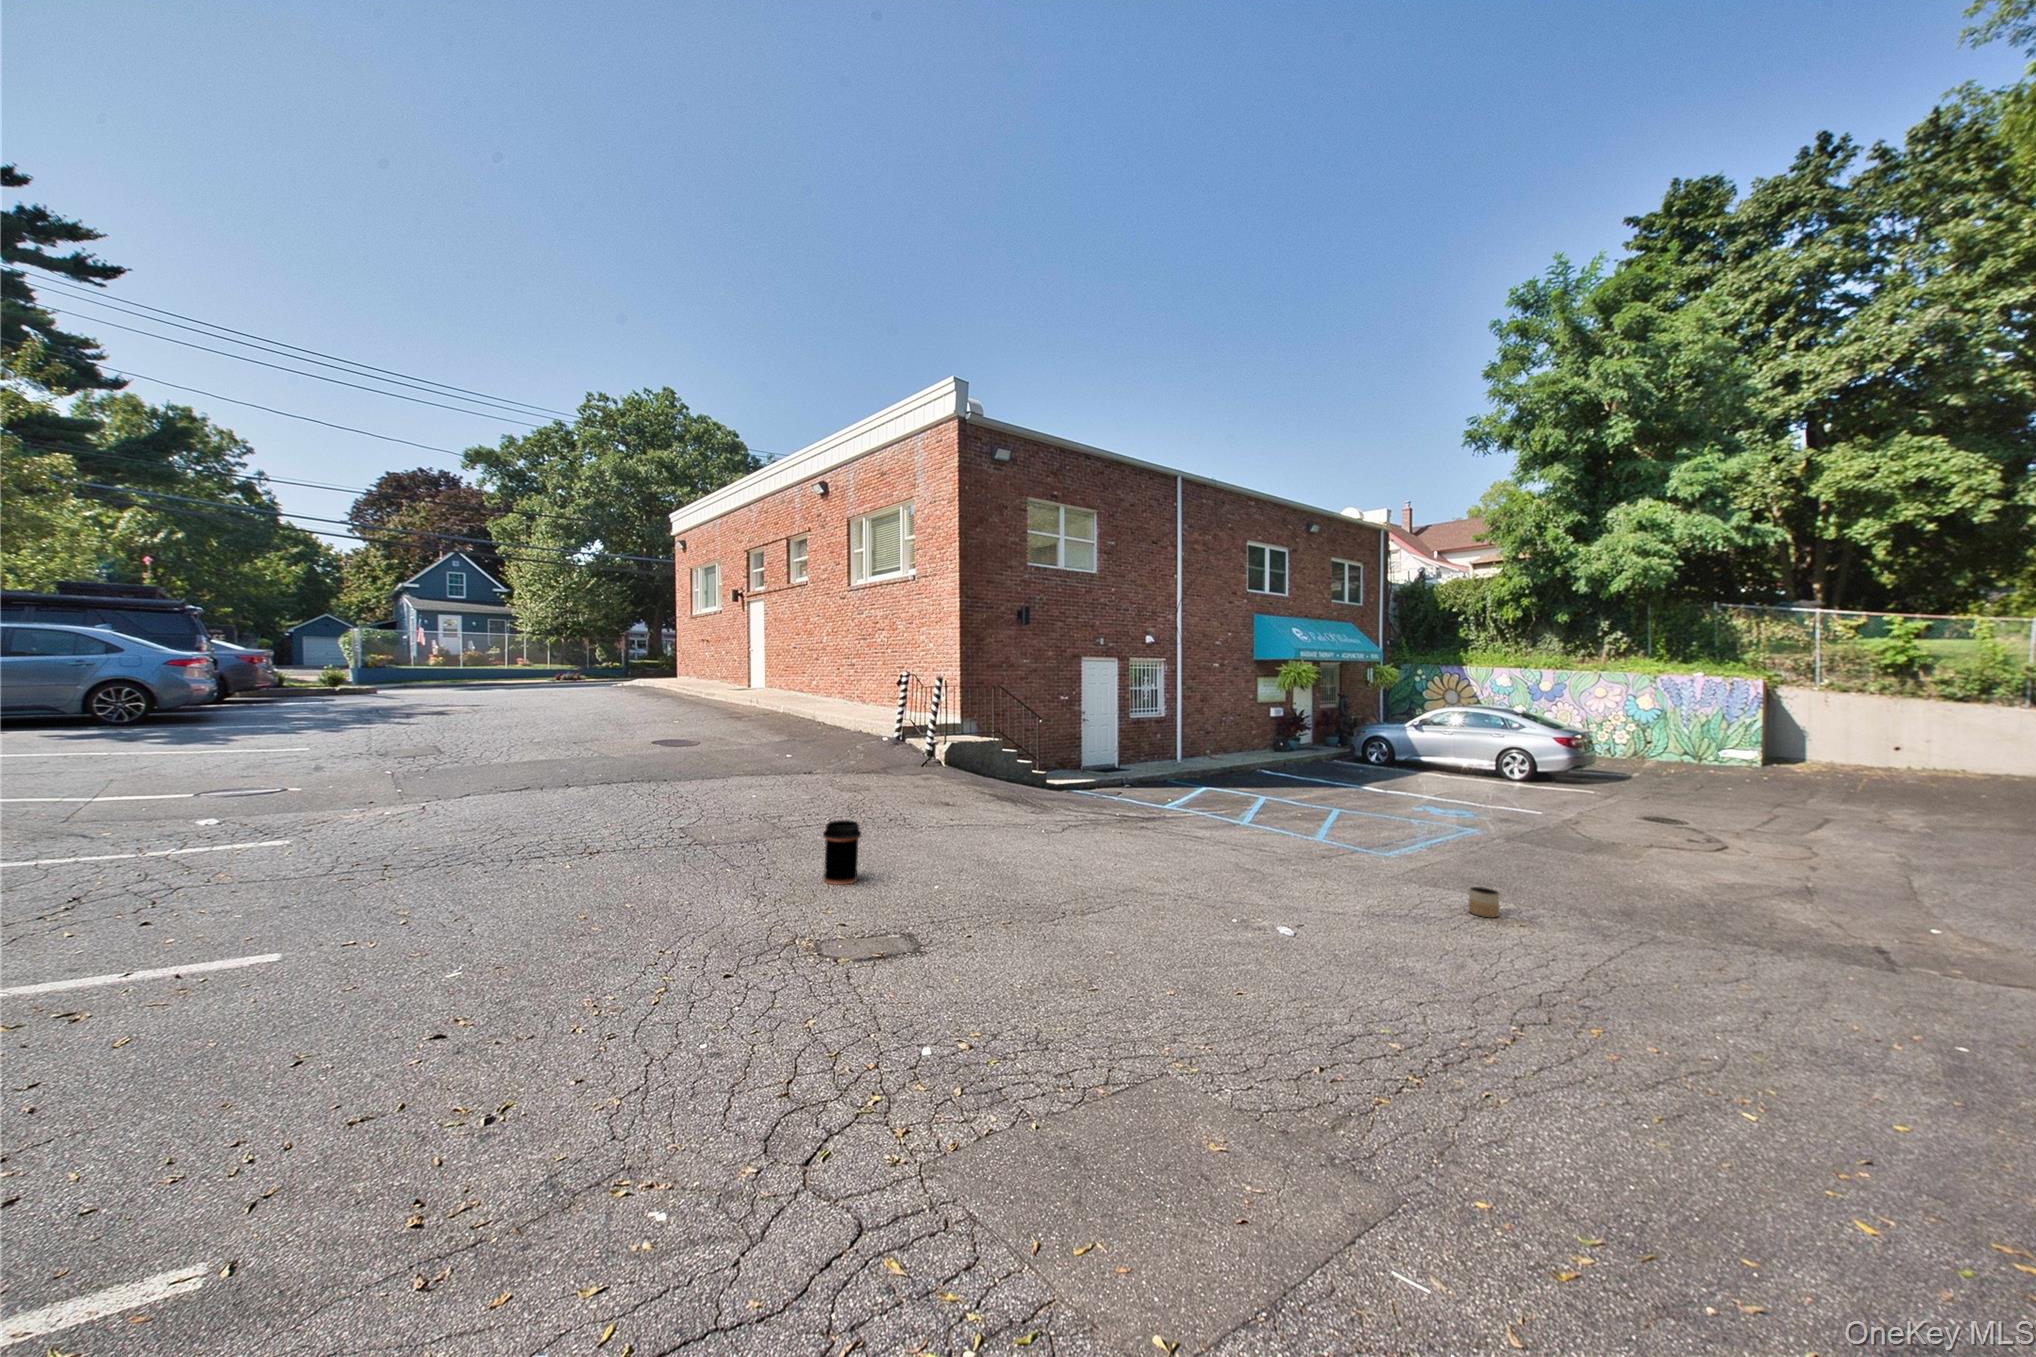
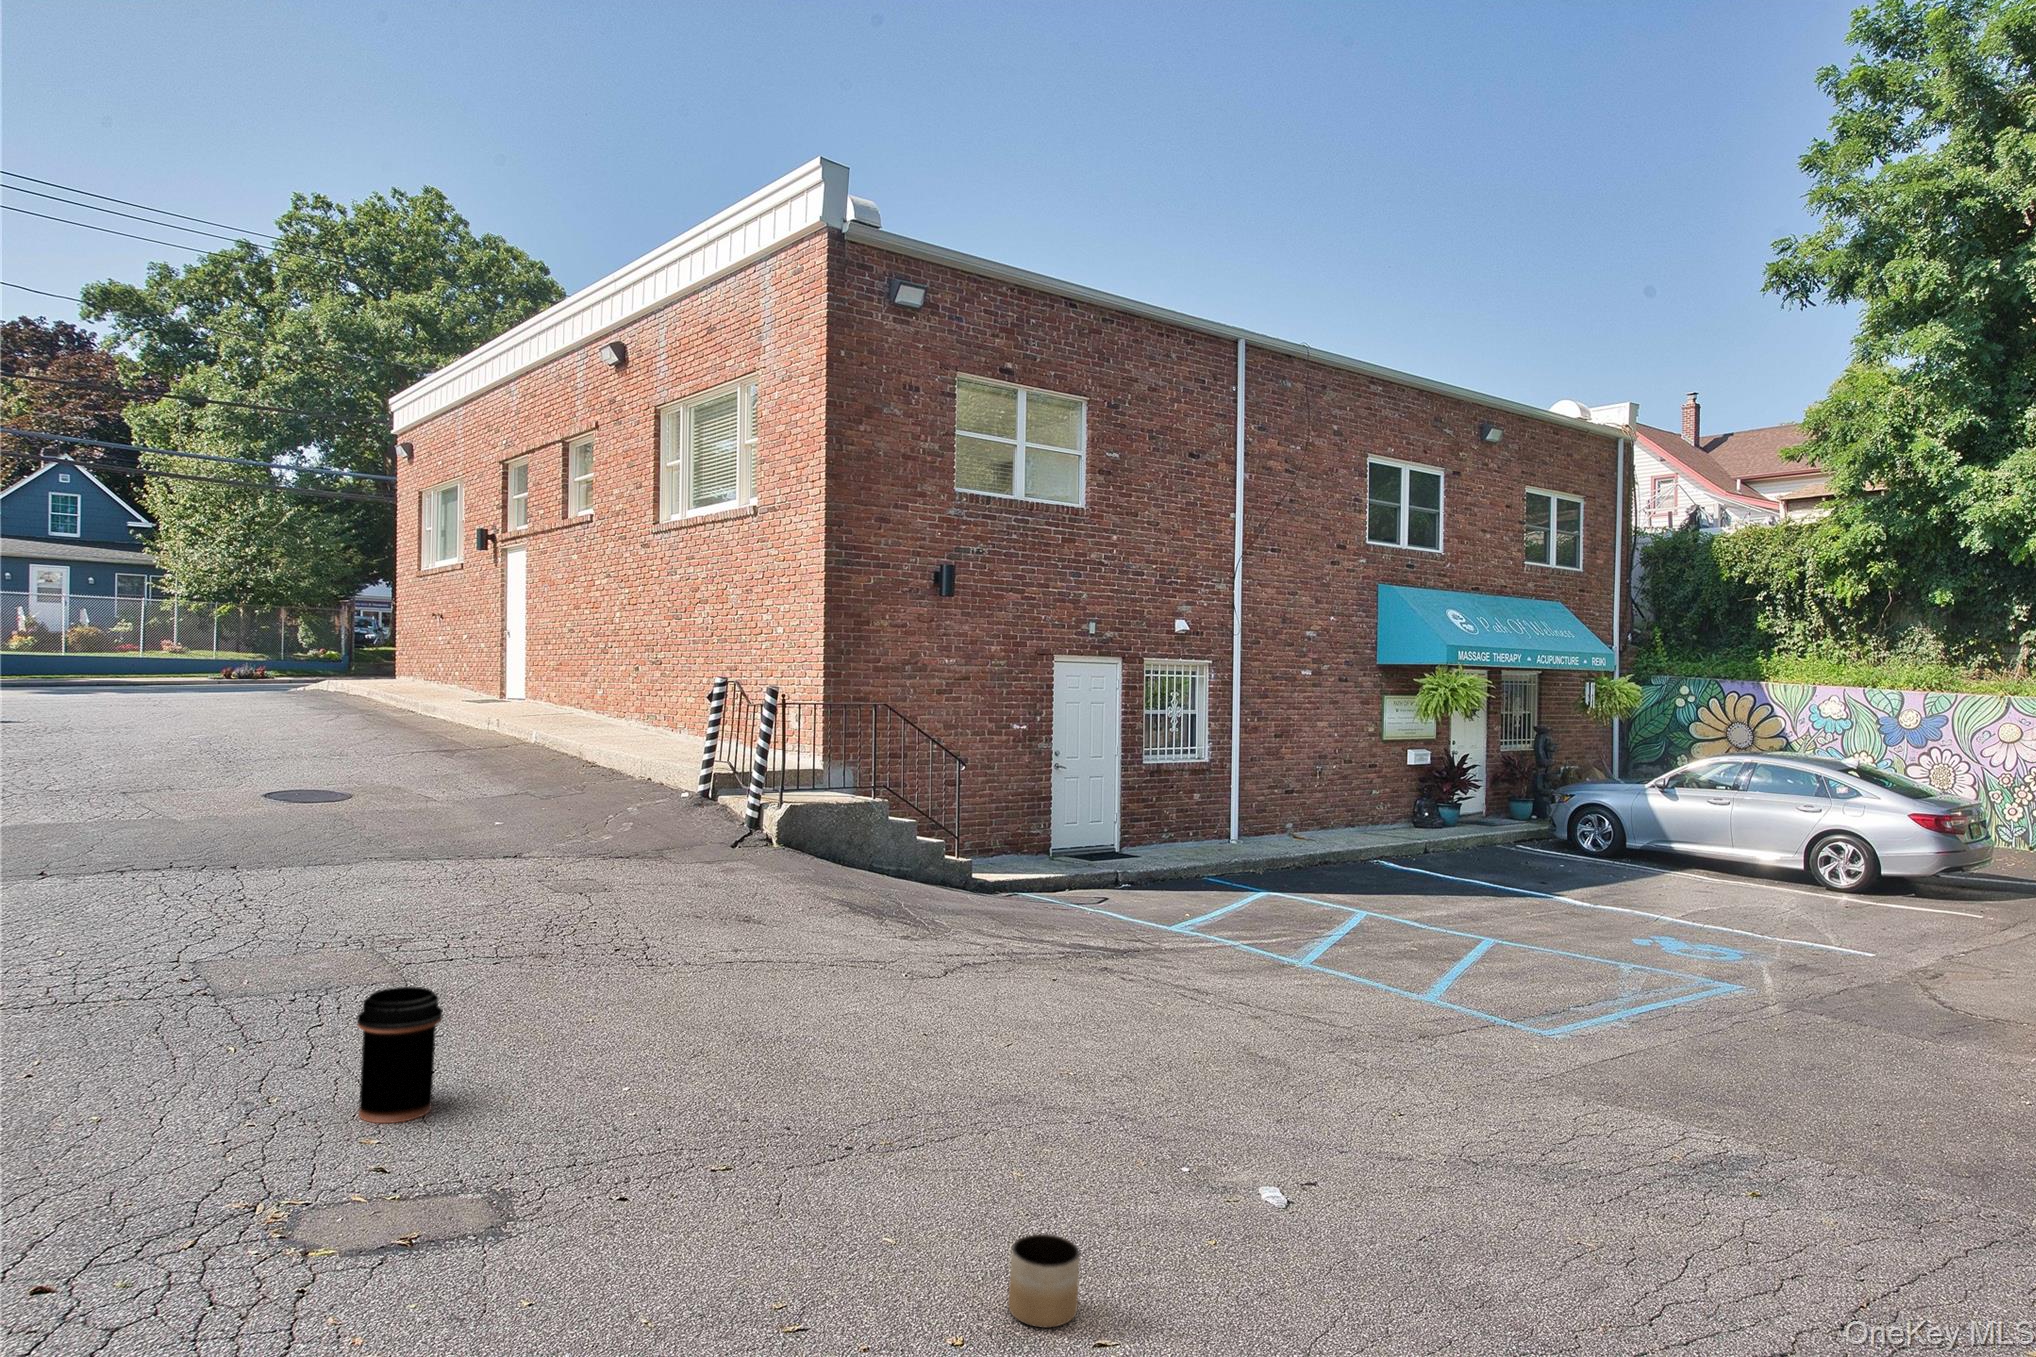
planter: present [1468,887,1499,918] -> present [1008,1234,1080,1328]

